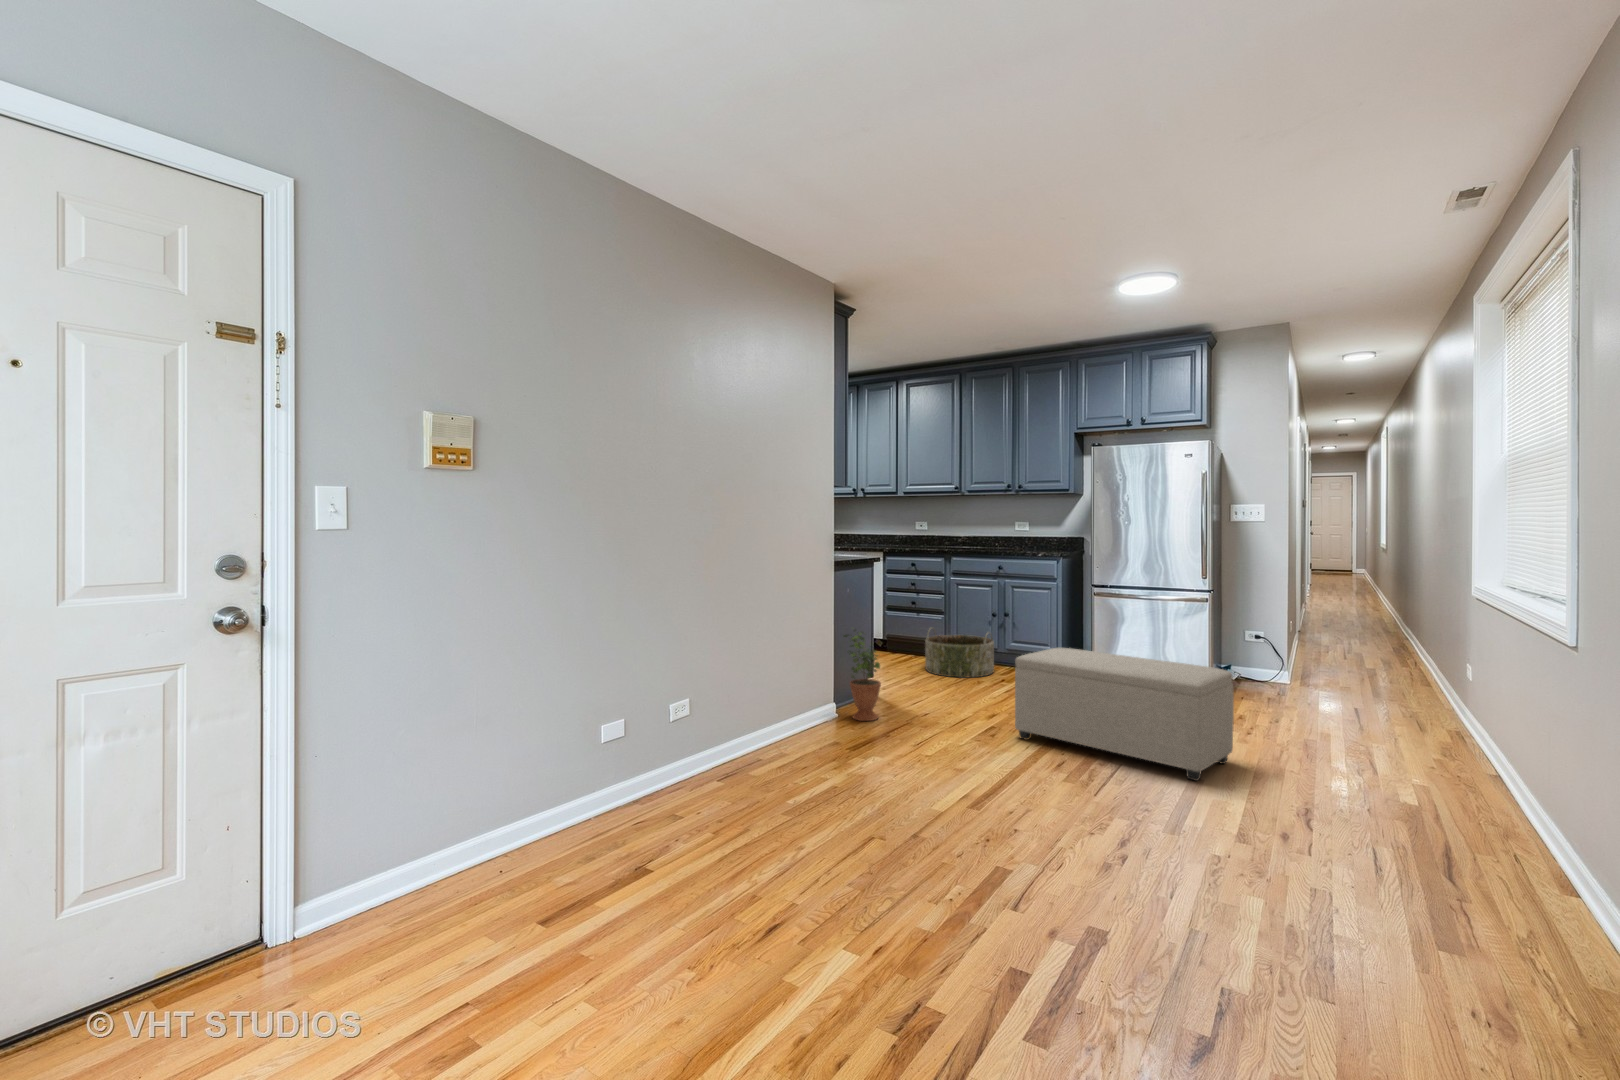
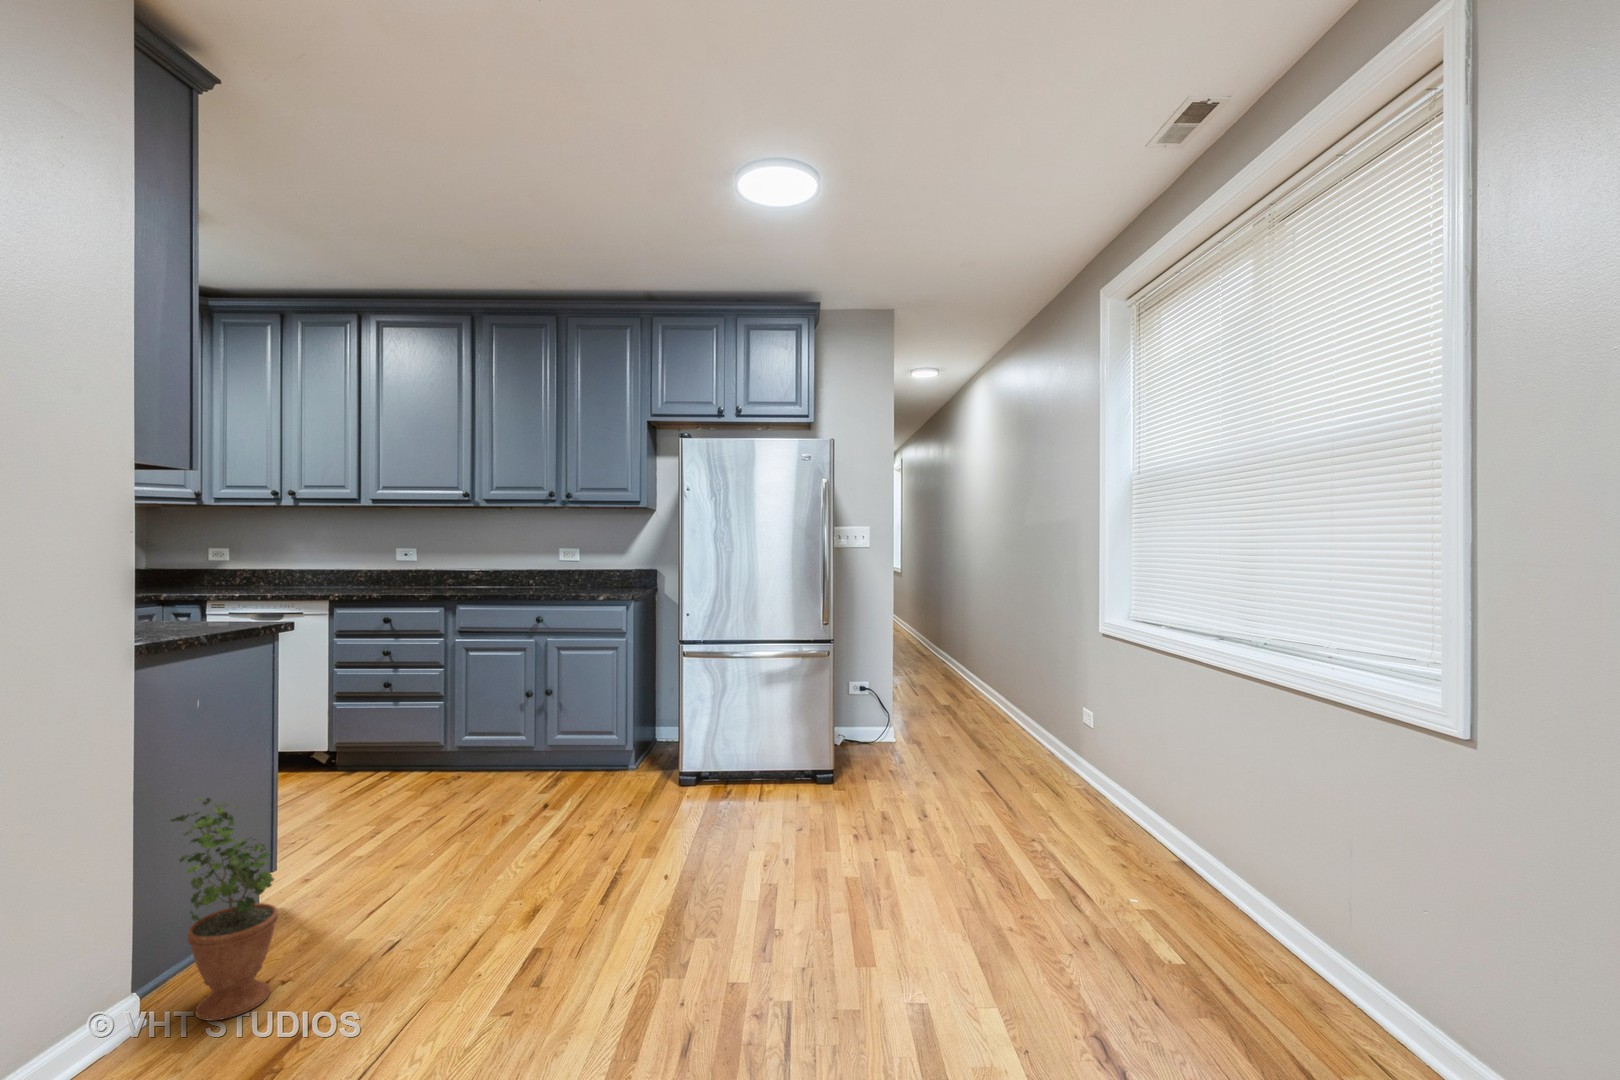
basket: present [925,628,994,677] -> none [407,727,529,816]
ottoman: present [1015,648,1234,781] -> none [584,772,941,1016]

